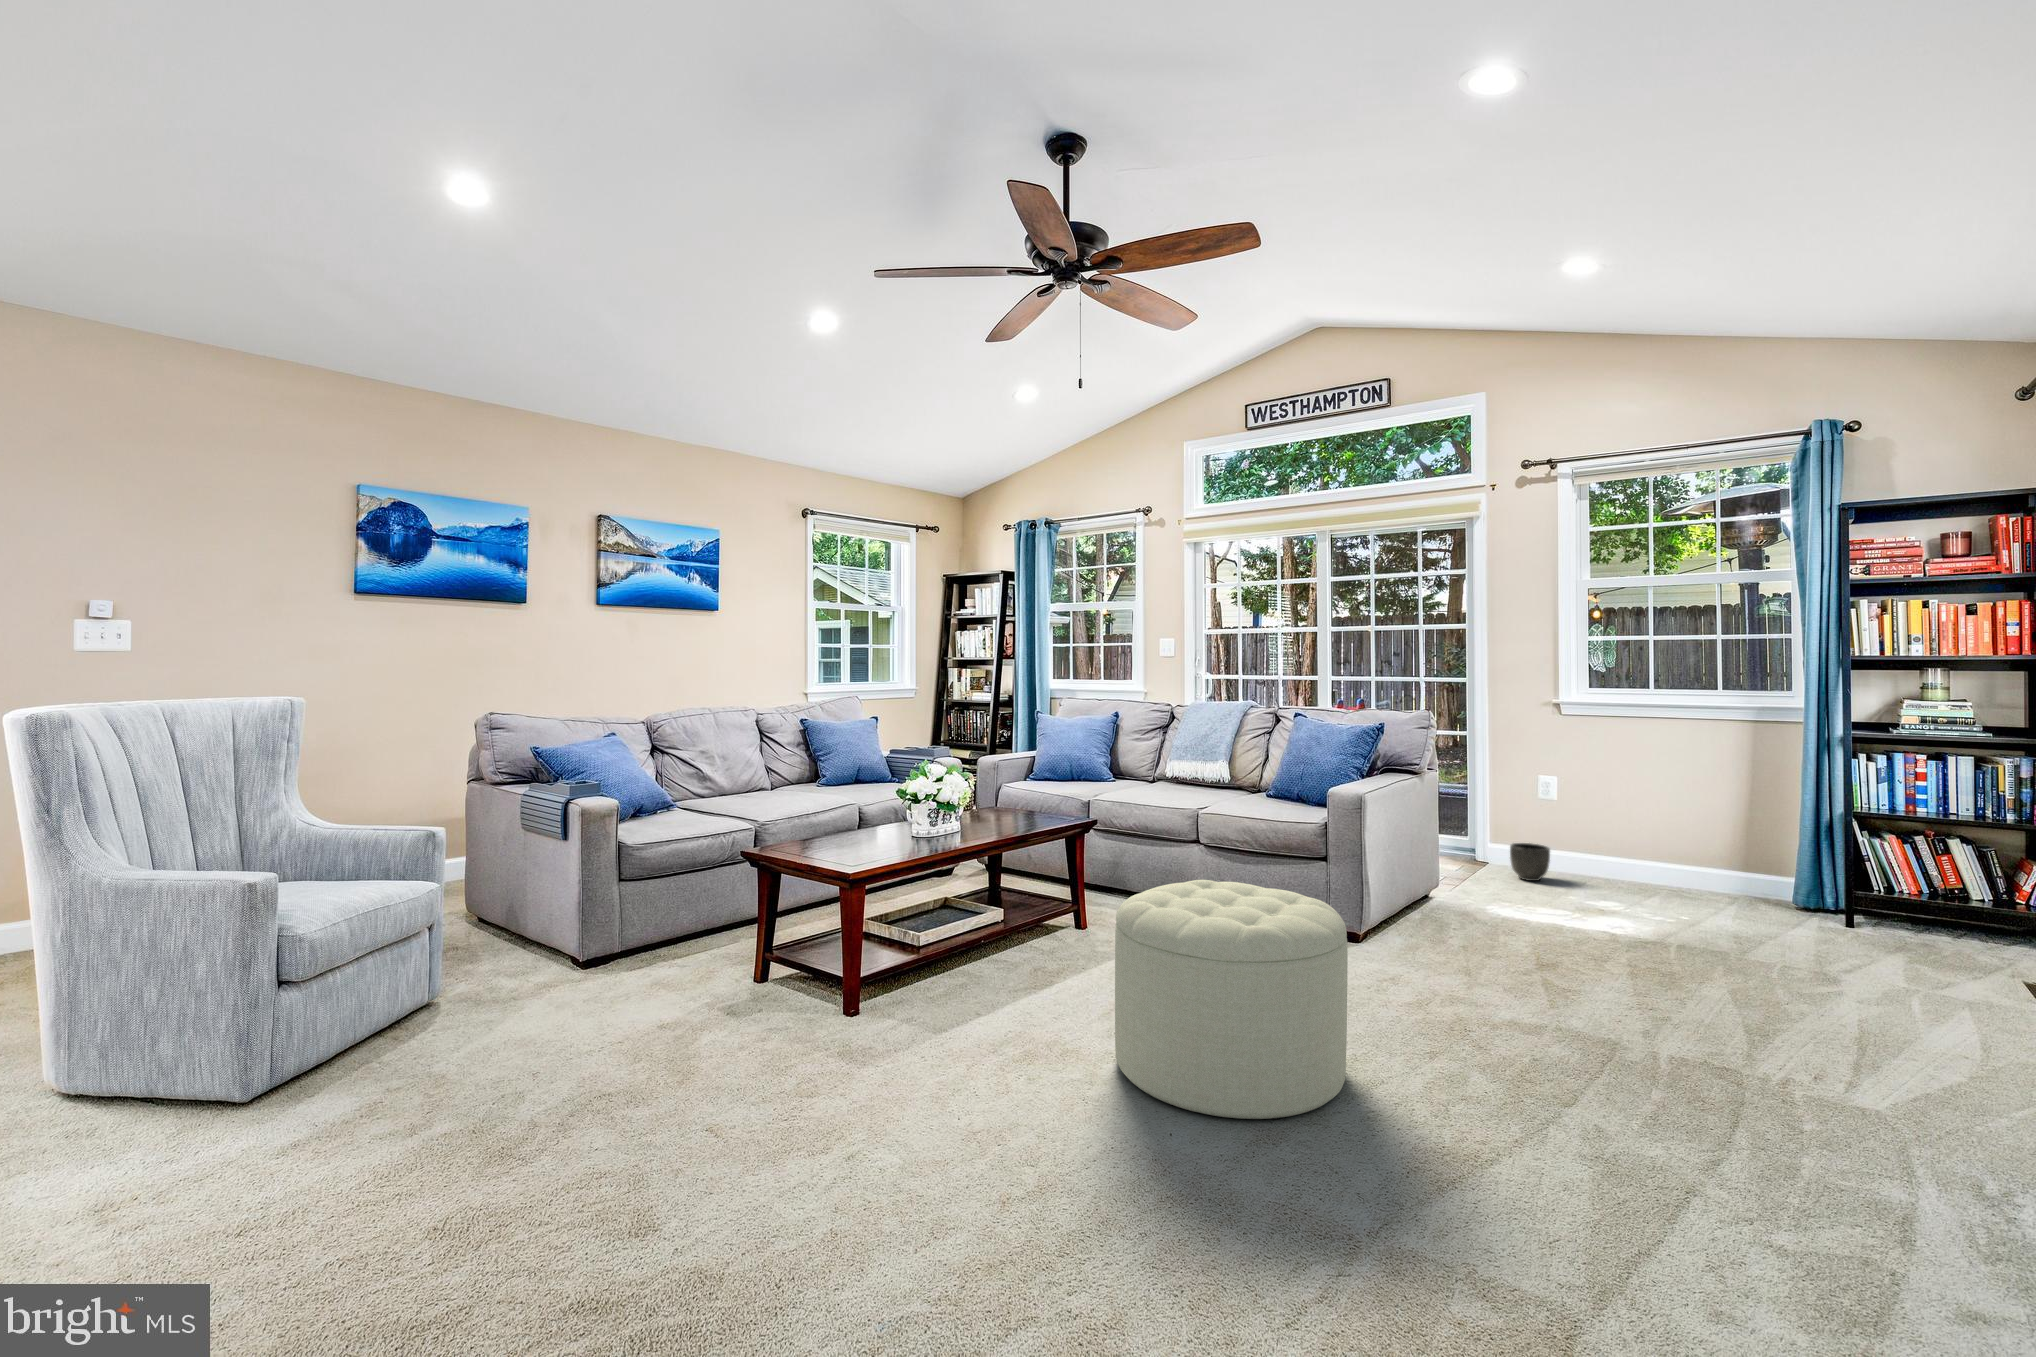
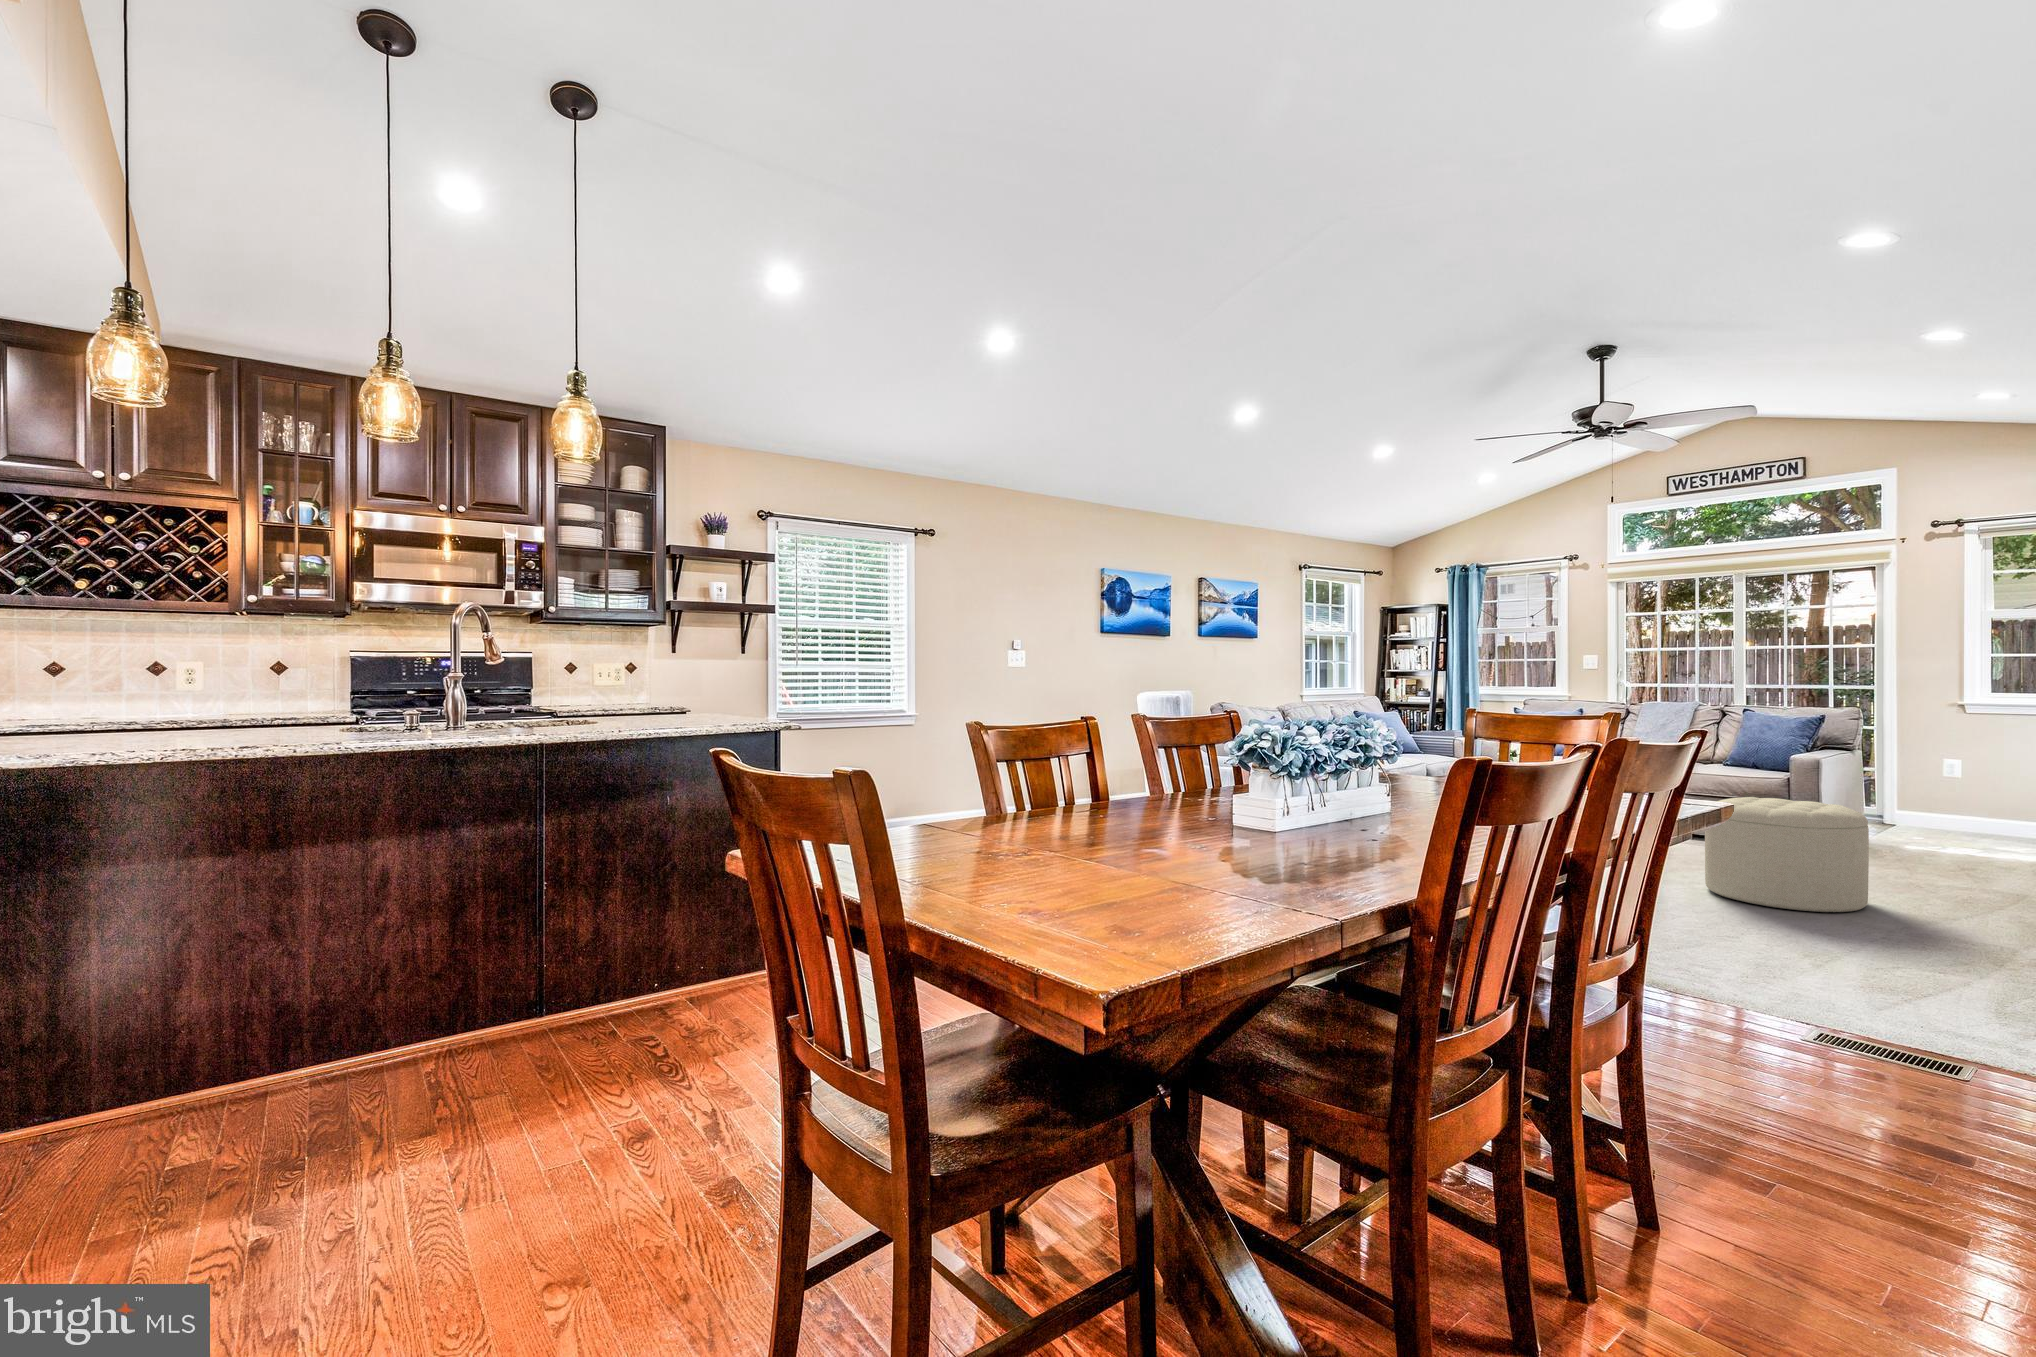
planter: present [1510,843,1550,881] -> none [1925,806,1963,834]

